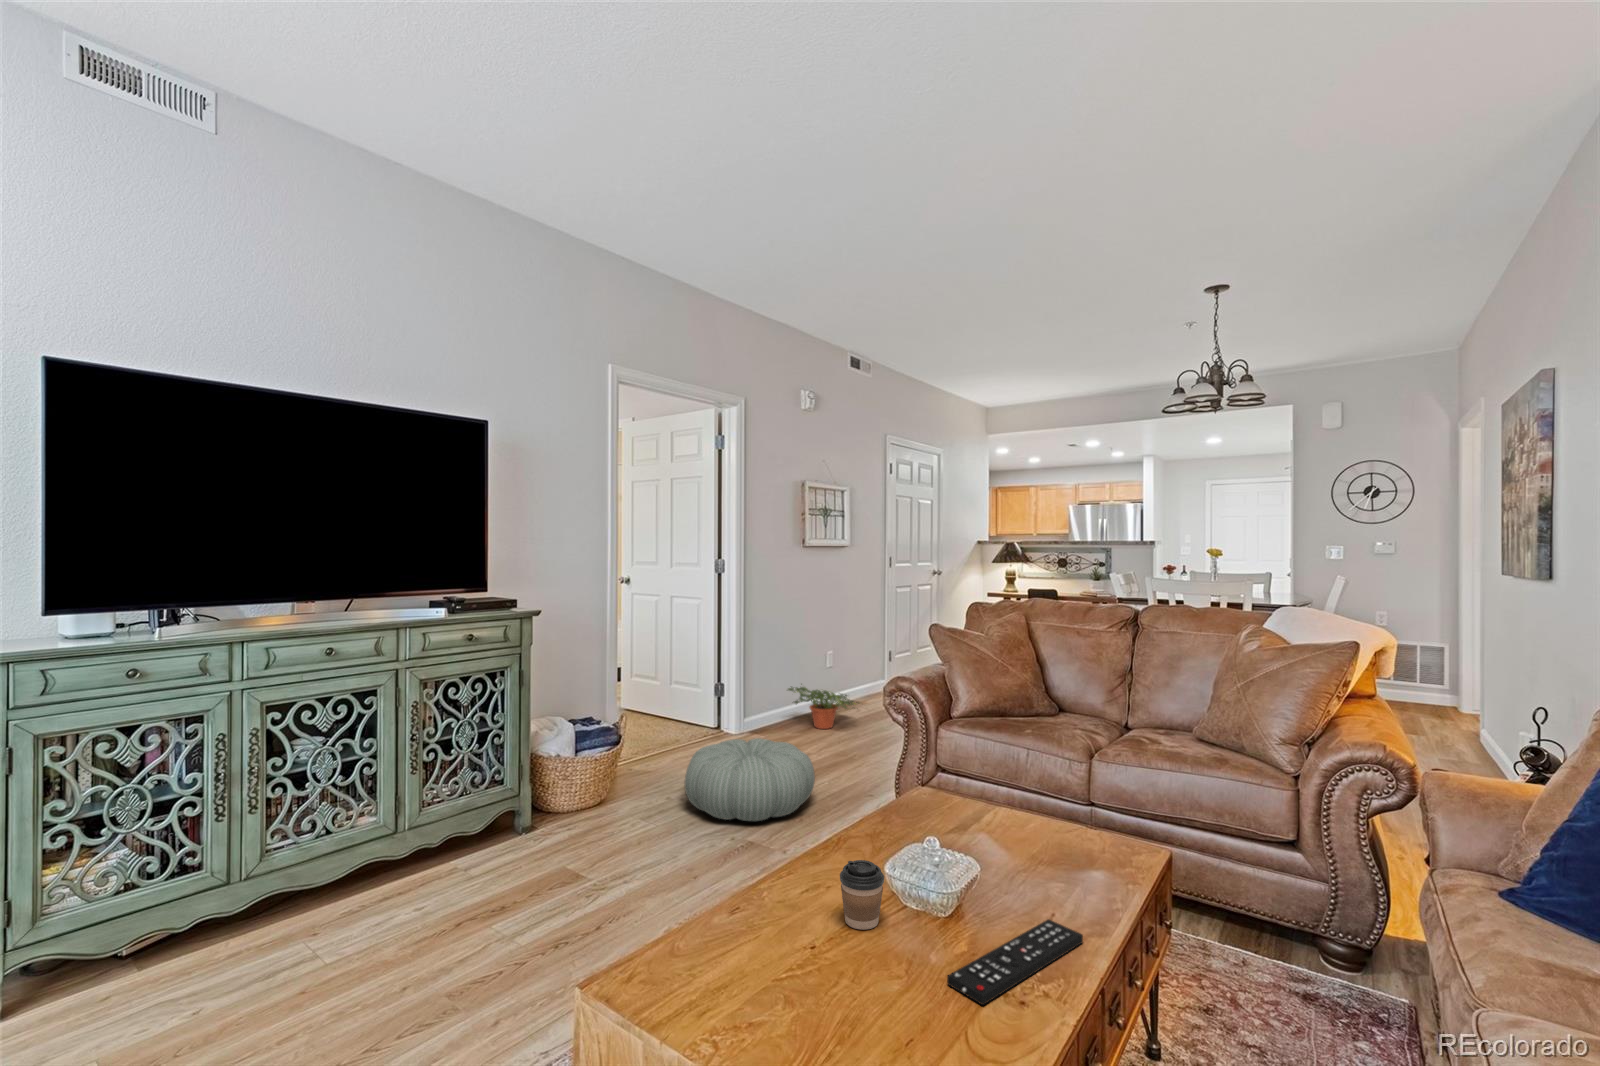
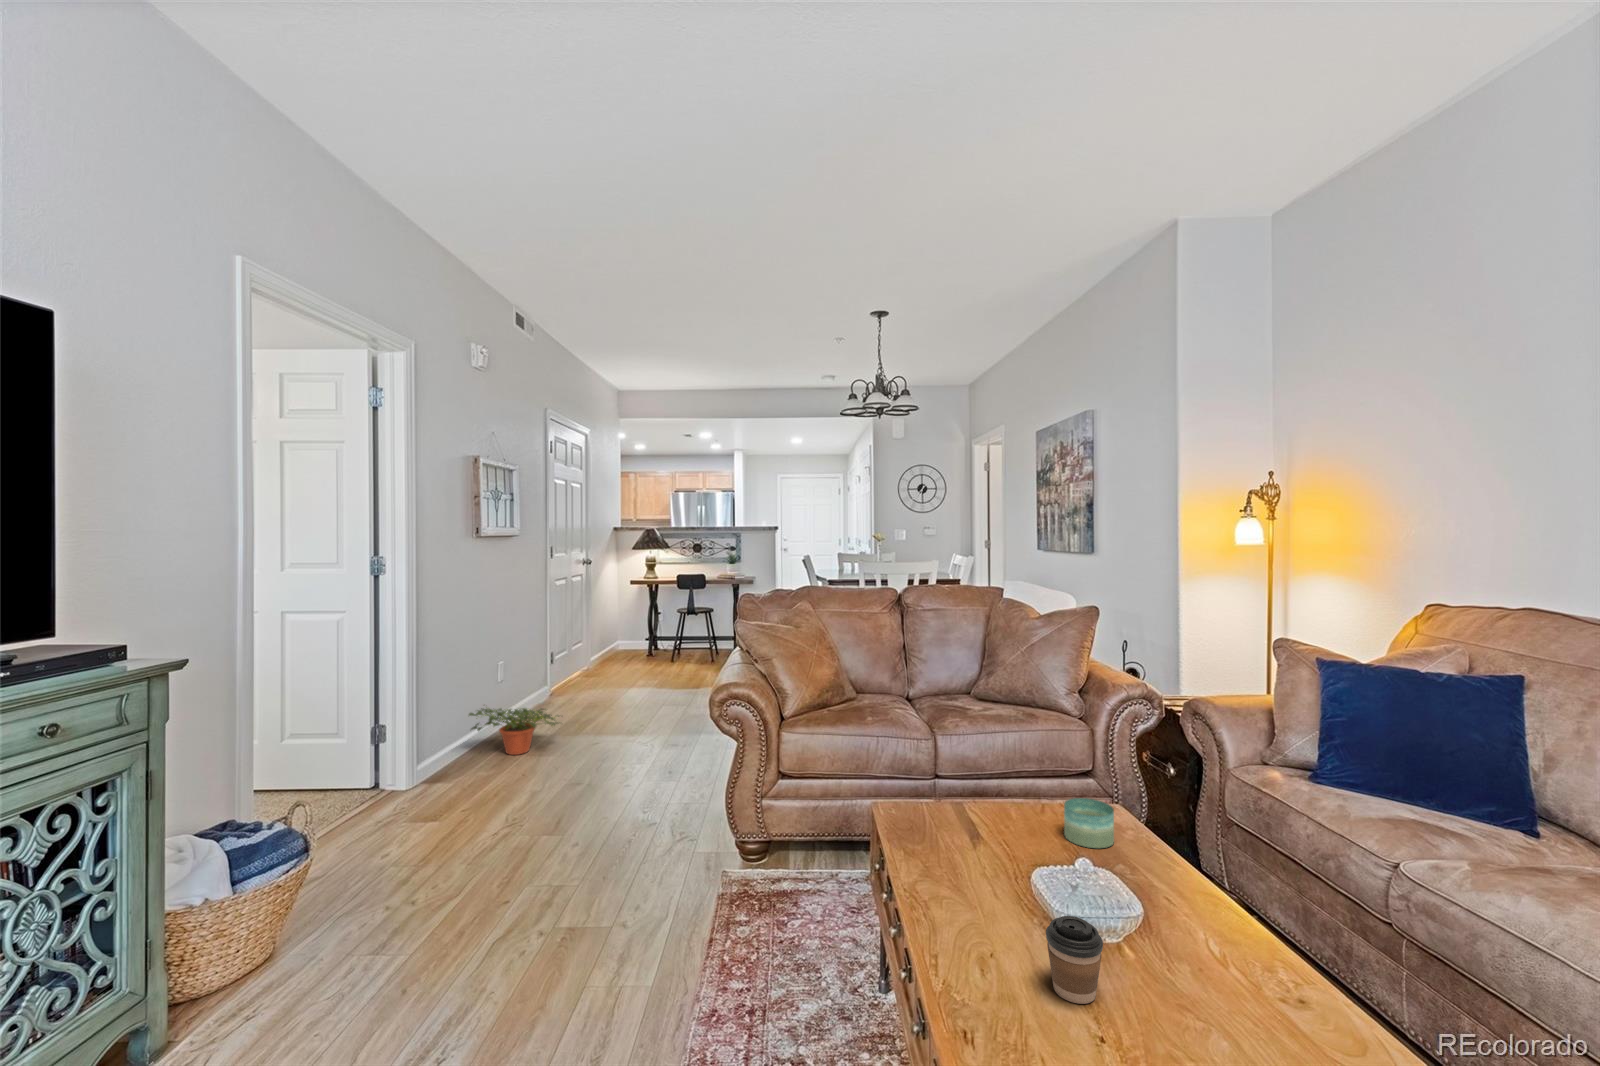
pouf: present [685,738,815,821] -> none [425,784,608,909]
candle: none [1062,821,1115,873] -> present [1064,798,1114,848]
remote control: present [947,919,1083,1005] -> none [1177,909,1296,1033]

